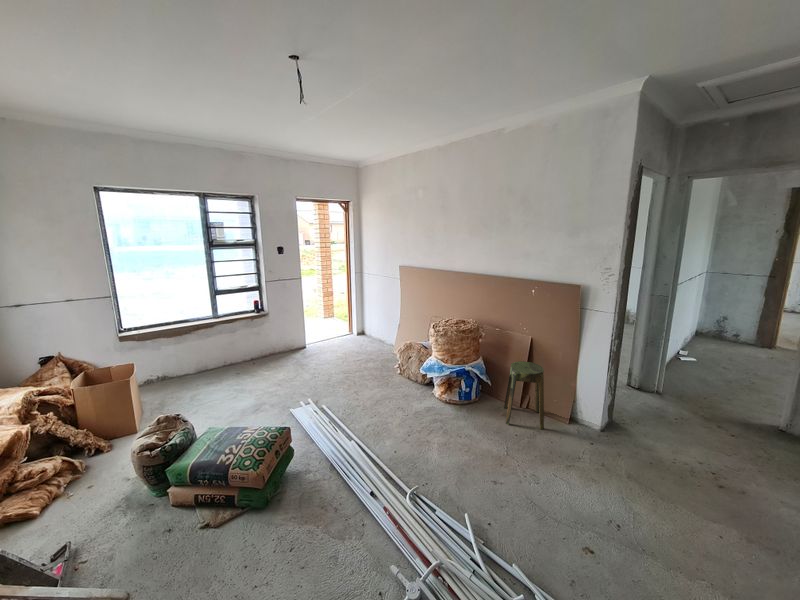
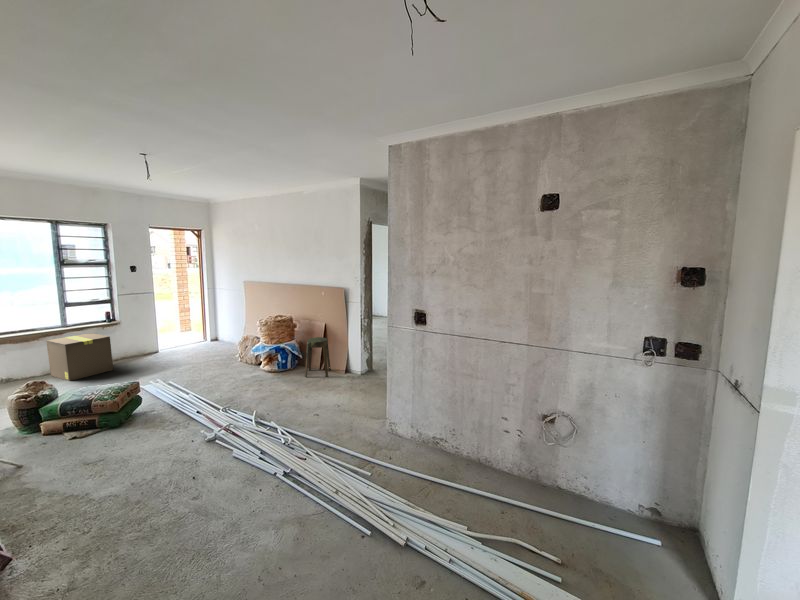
cardboard box: none [197,326,262,387] -> present [46,333,113,381]

